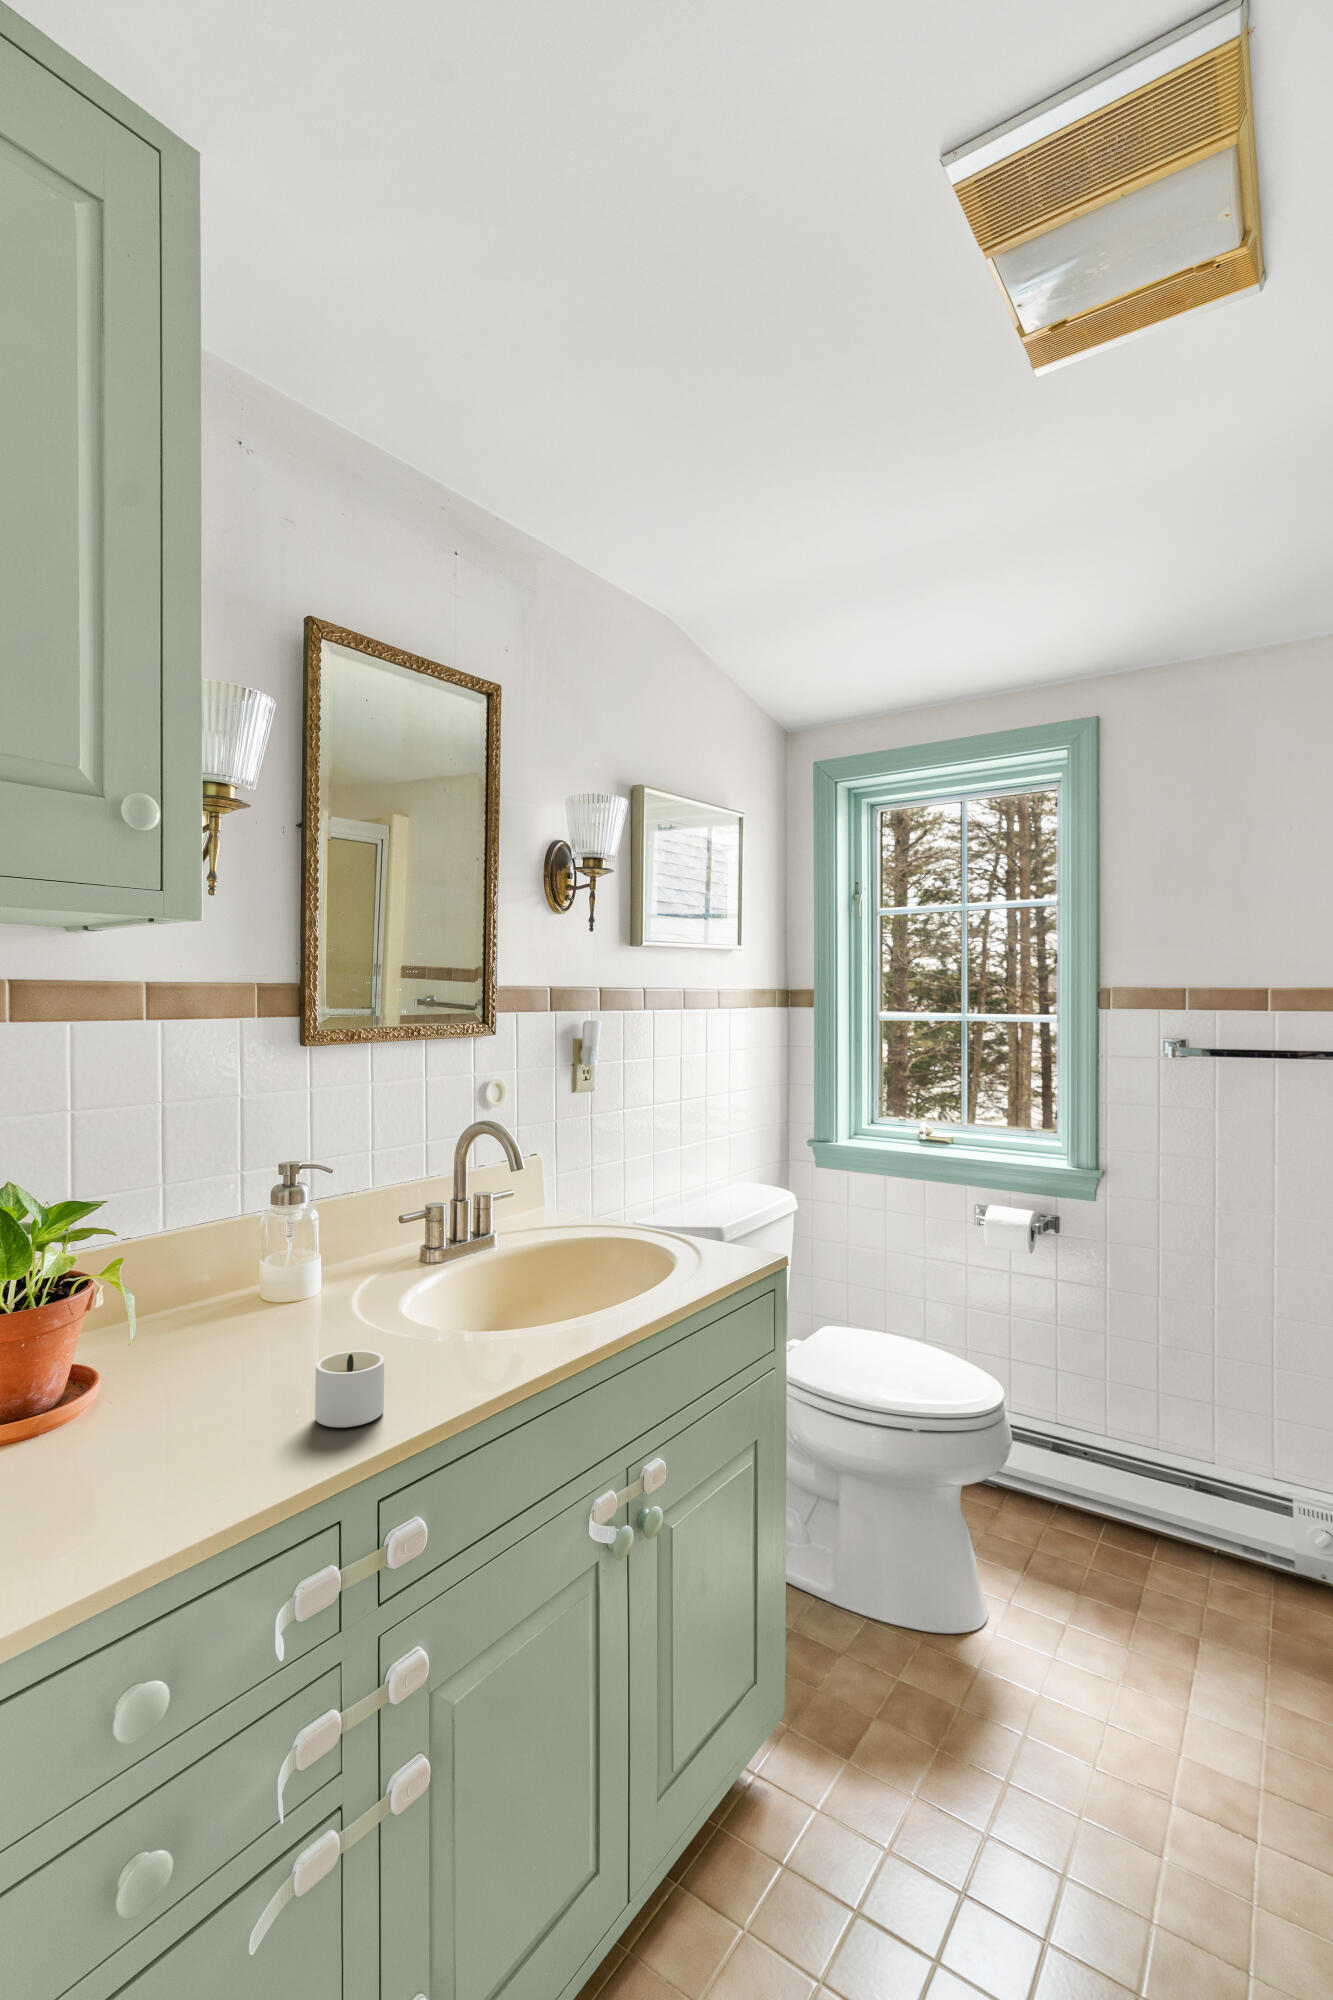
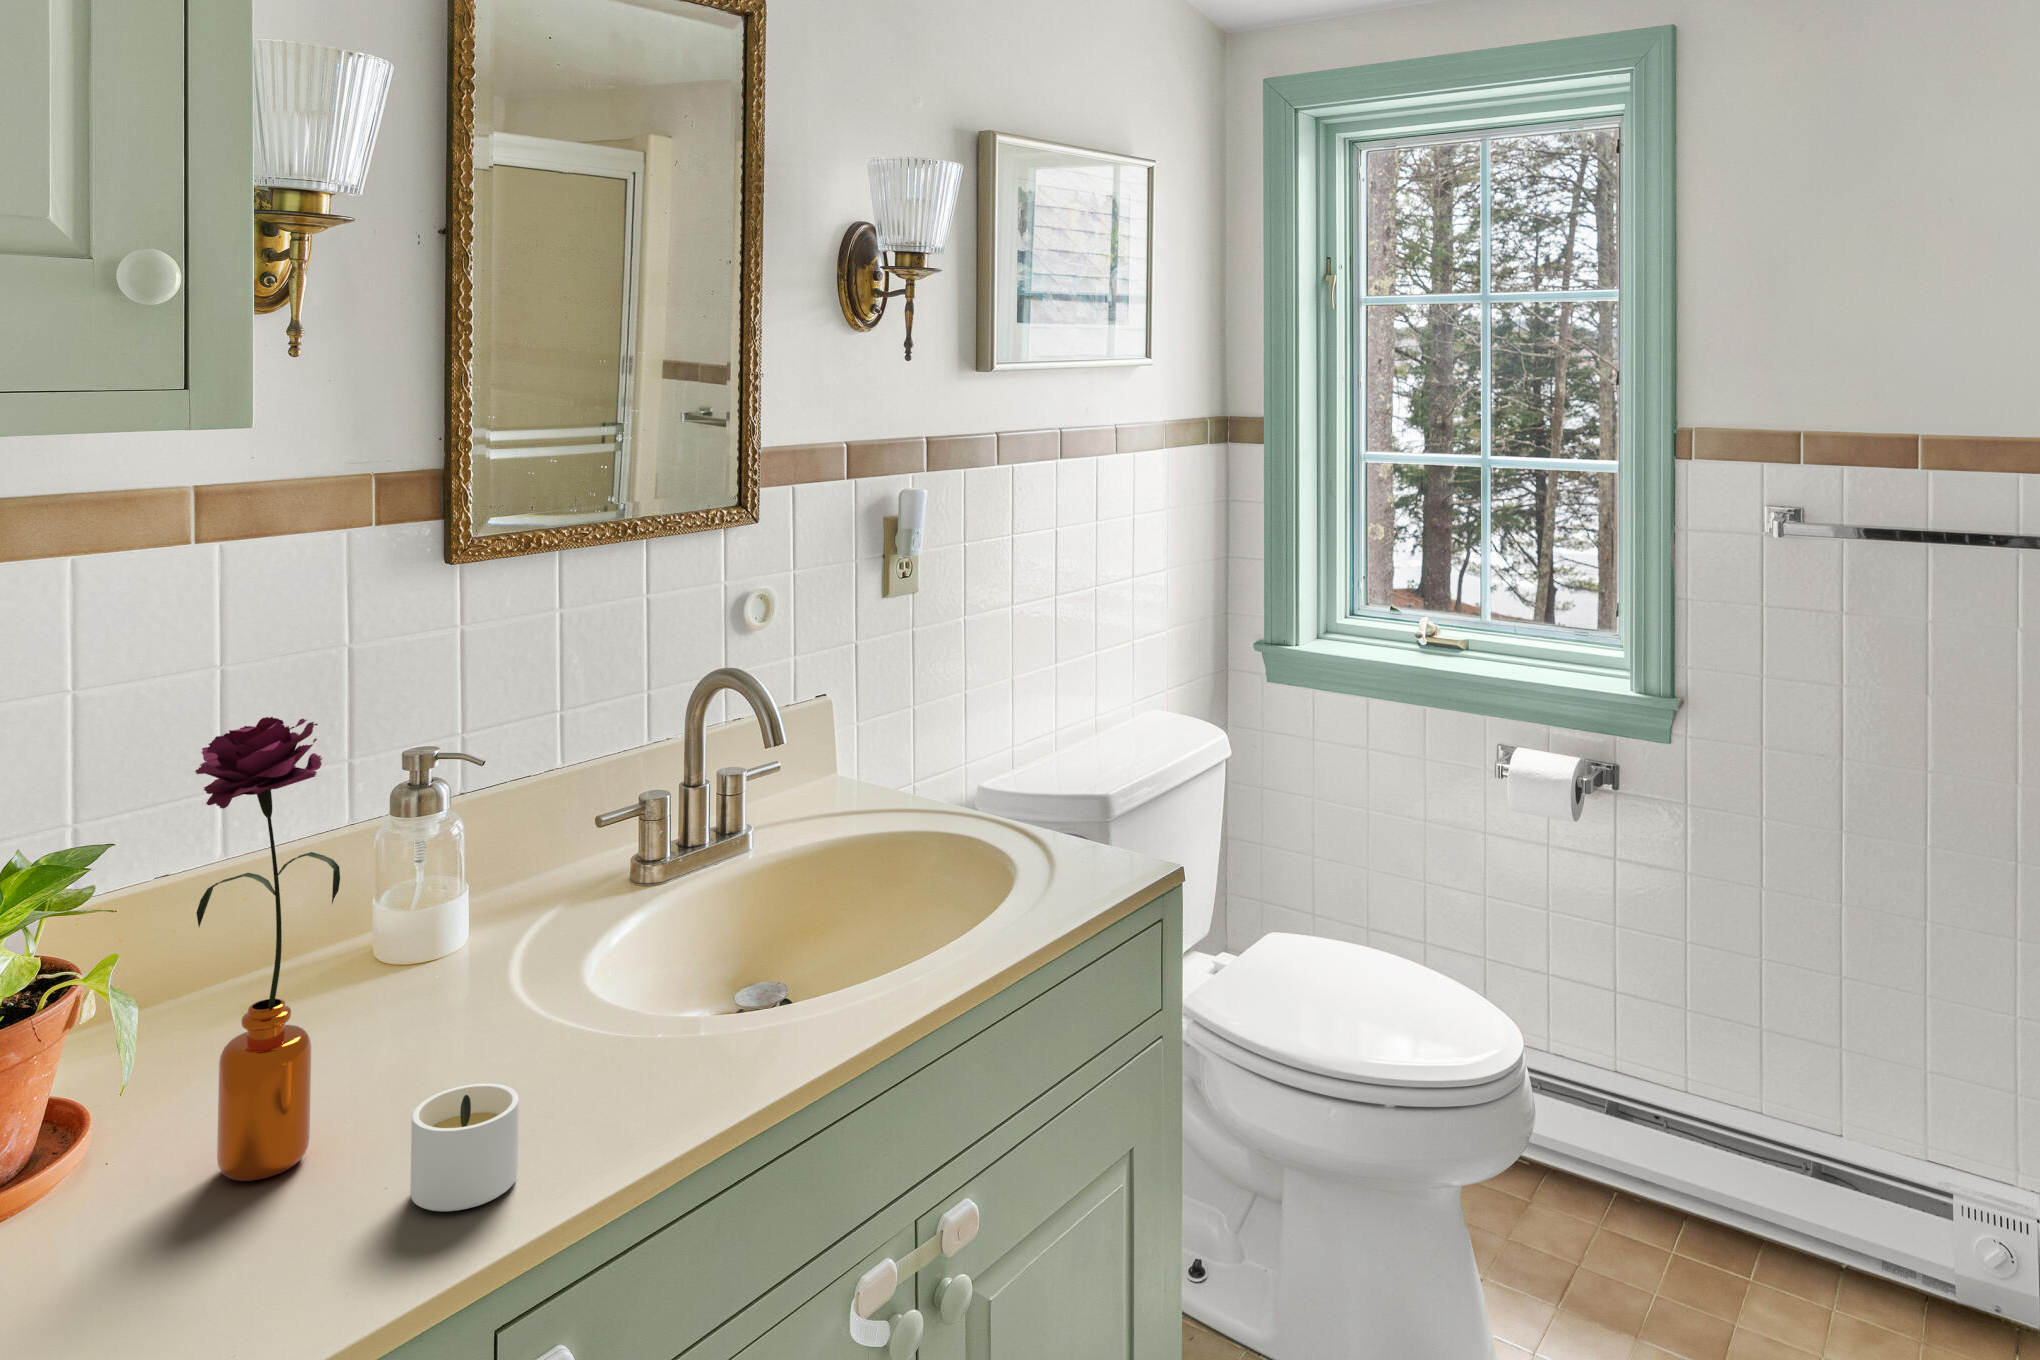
flower: none [168,1105,264,1411] -> present [195,717,340,1181]

